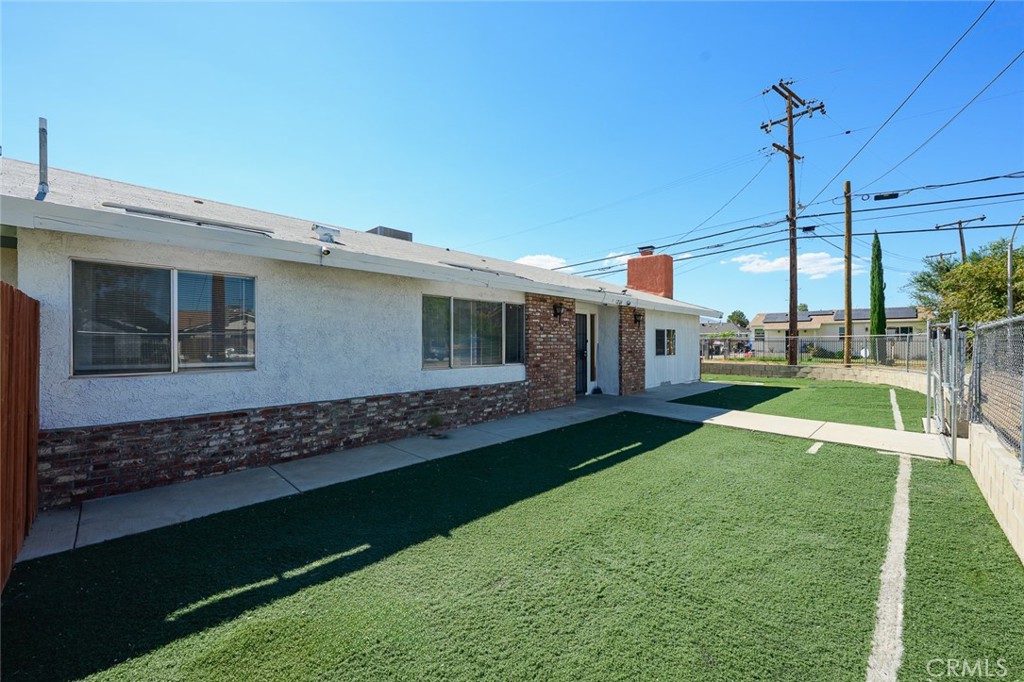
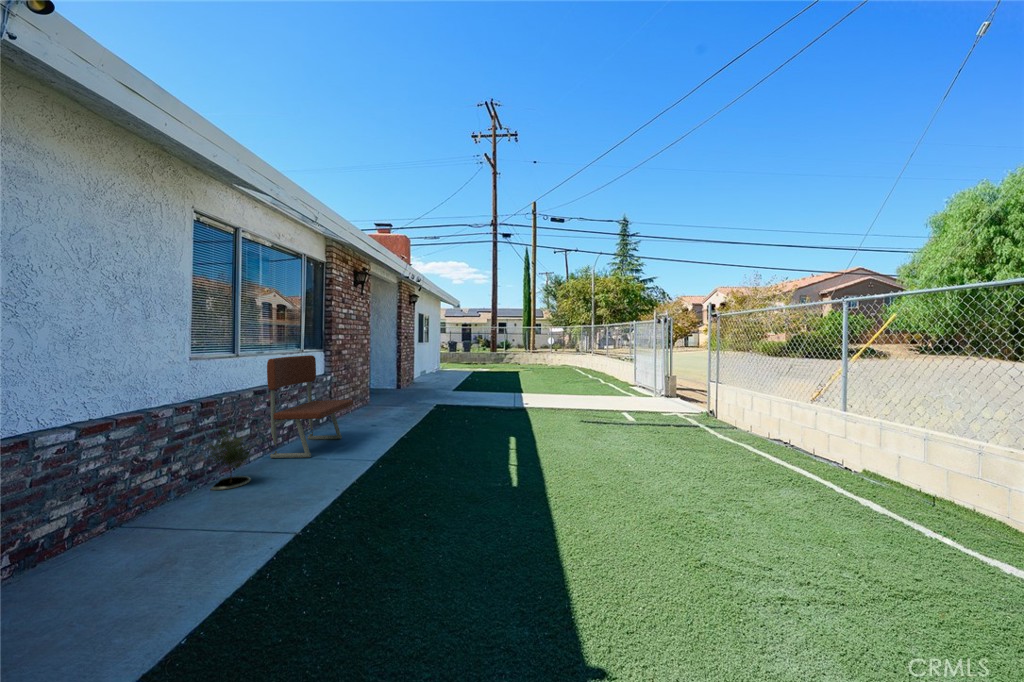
bench: none [466,368,522,432] -> present [267,355,353,458]

